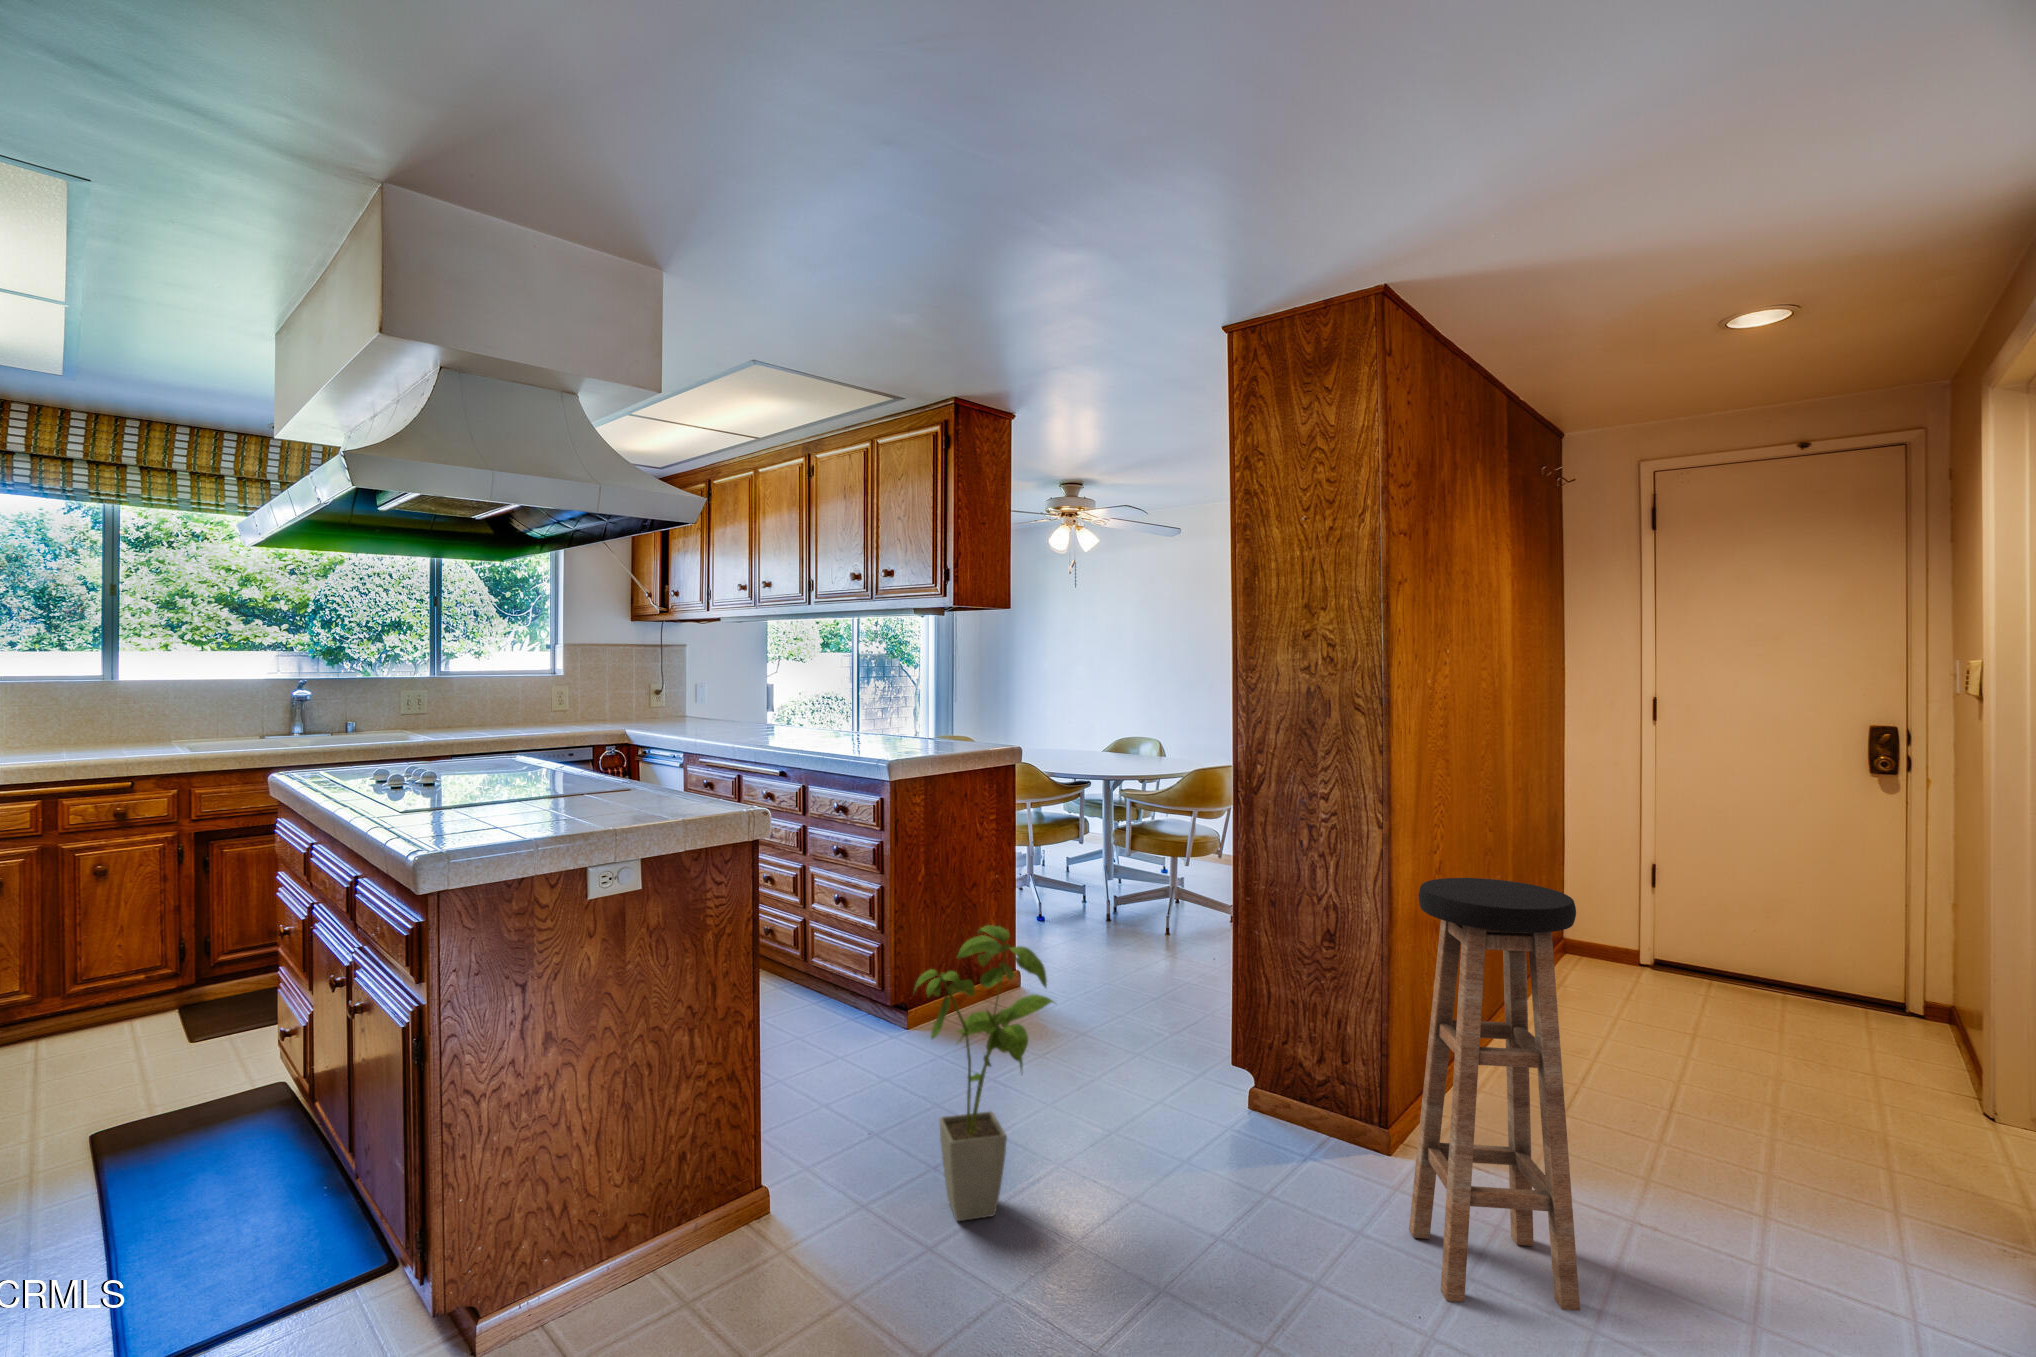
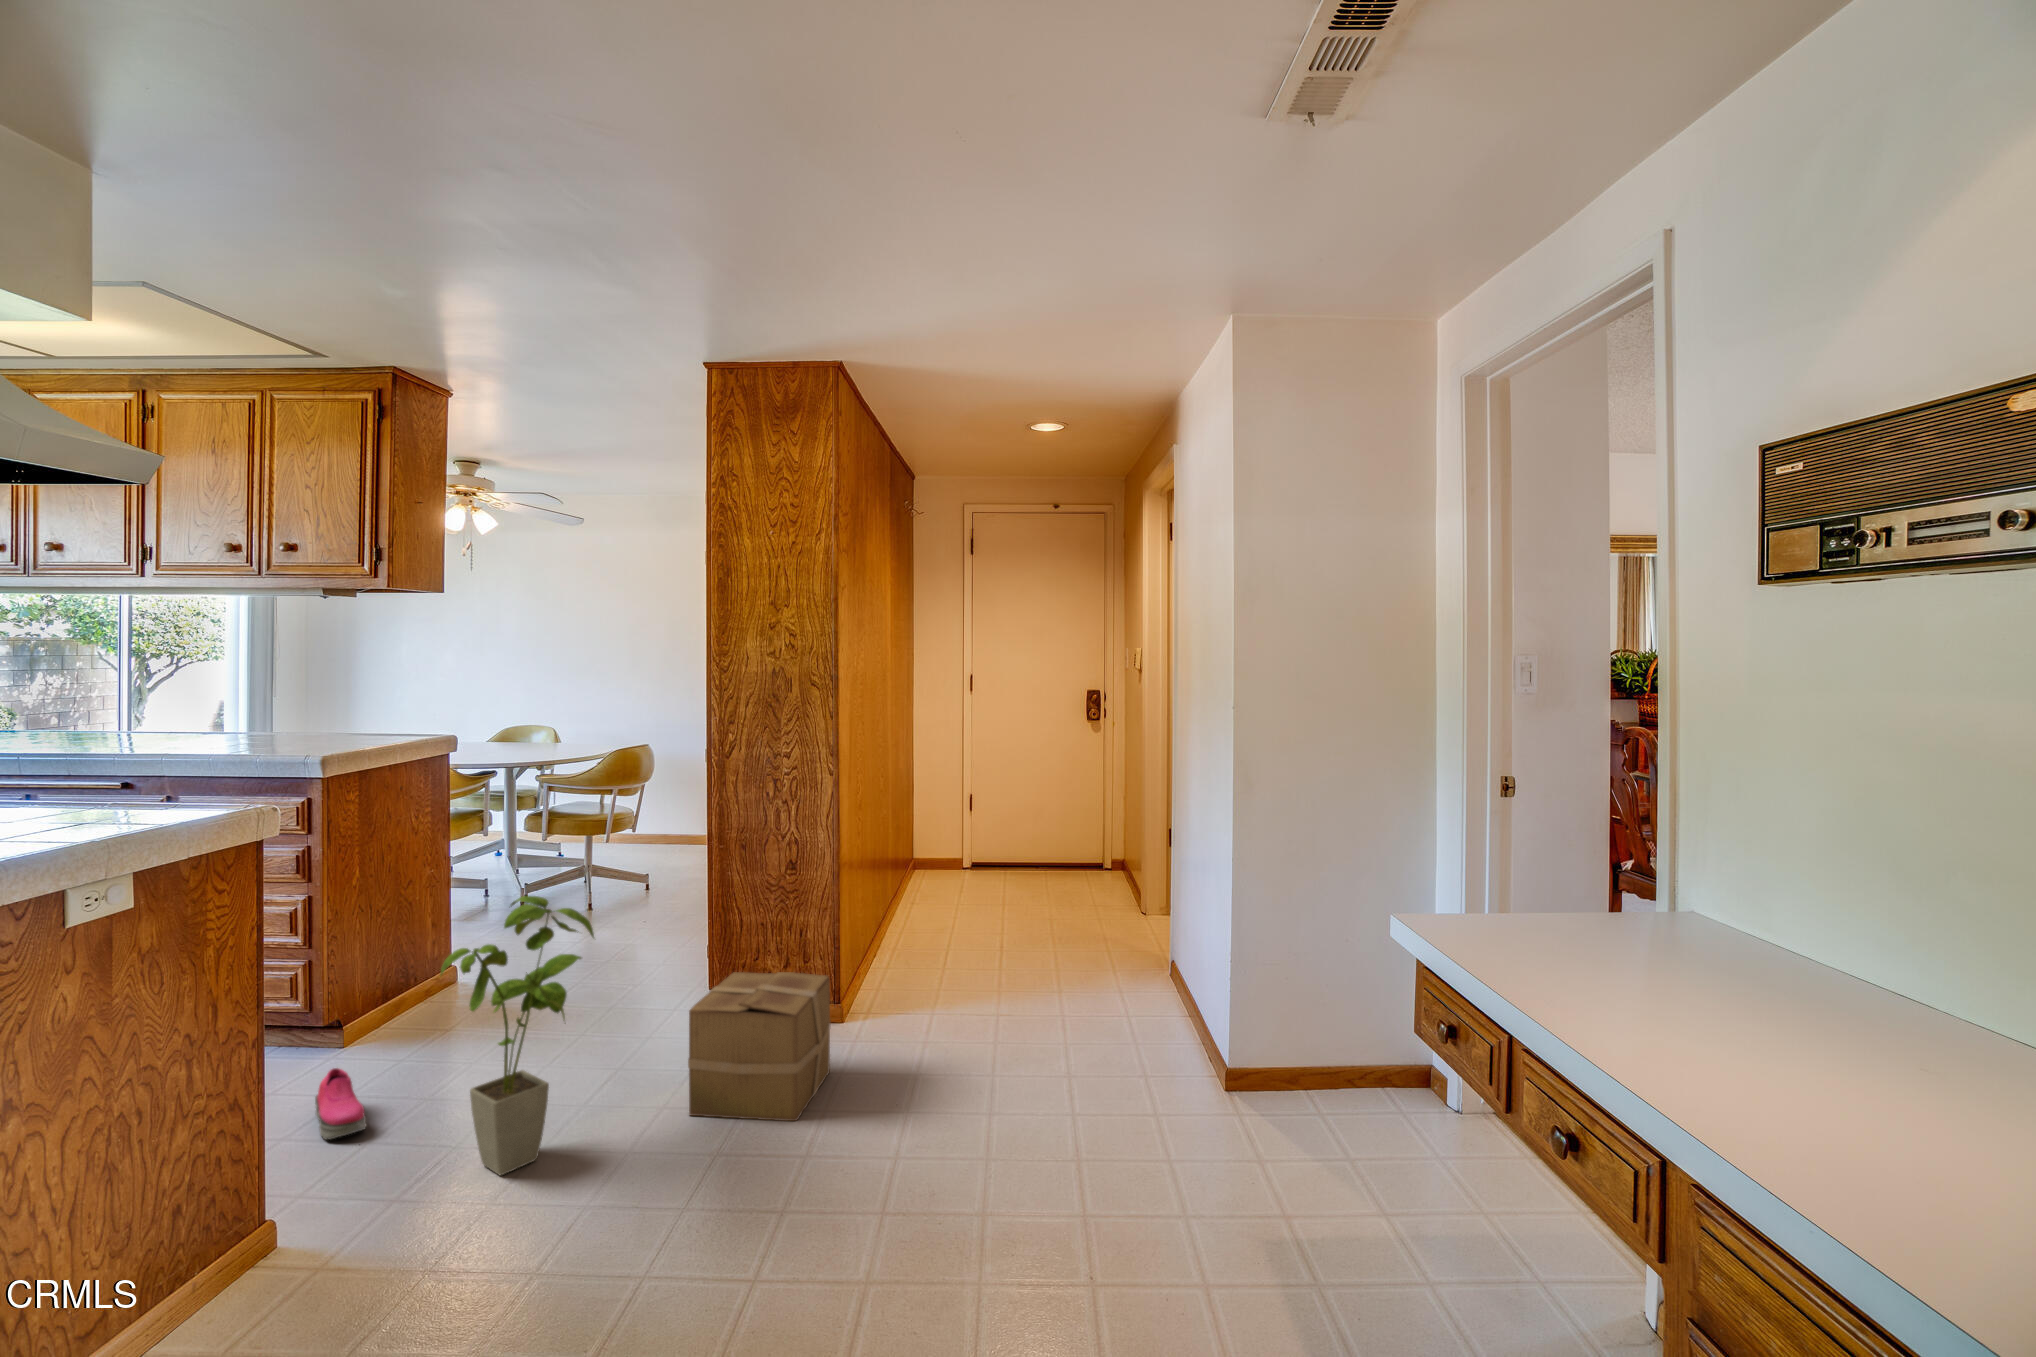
bar stool: present [1409,878,1580,1311] -> none [872,802,984,1094]
shoe: none [850,1055,884,1125] -> present [315,1068,366,1140]
cardboard box: none [1160,1057,1349,1280] -> present [688,972,830,1121]

